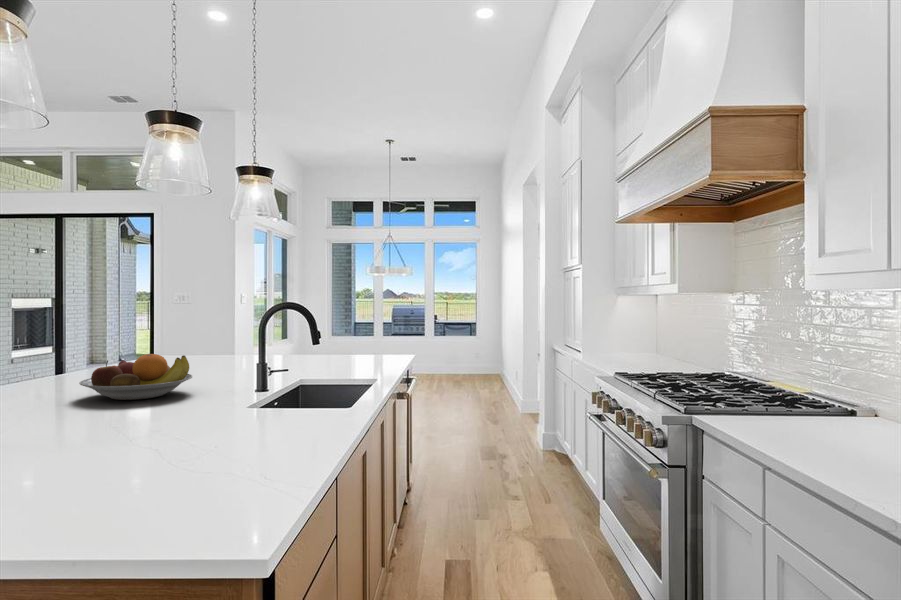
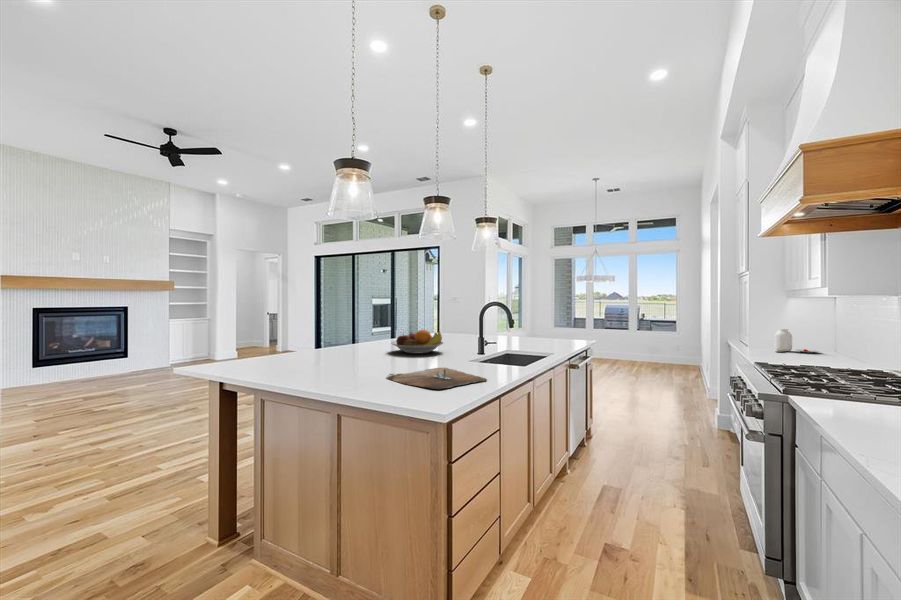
jar: none [618,332,662,359] -> present [774,329,820,353]
cutting board: none [90,424,309,477] -> present [387,368,487,389]

